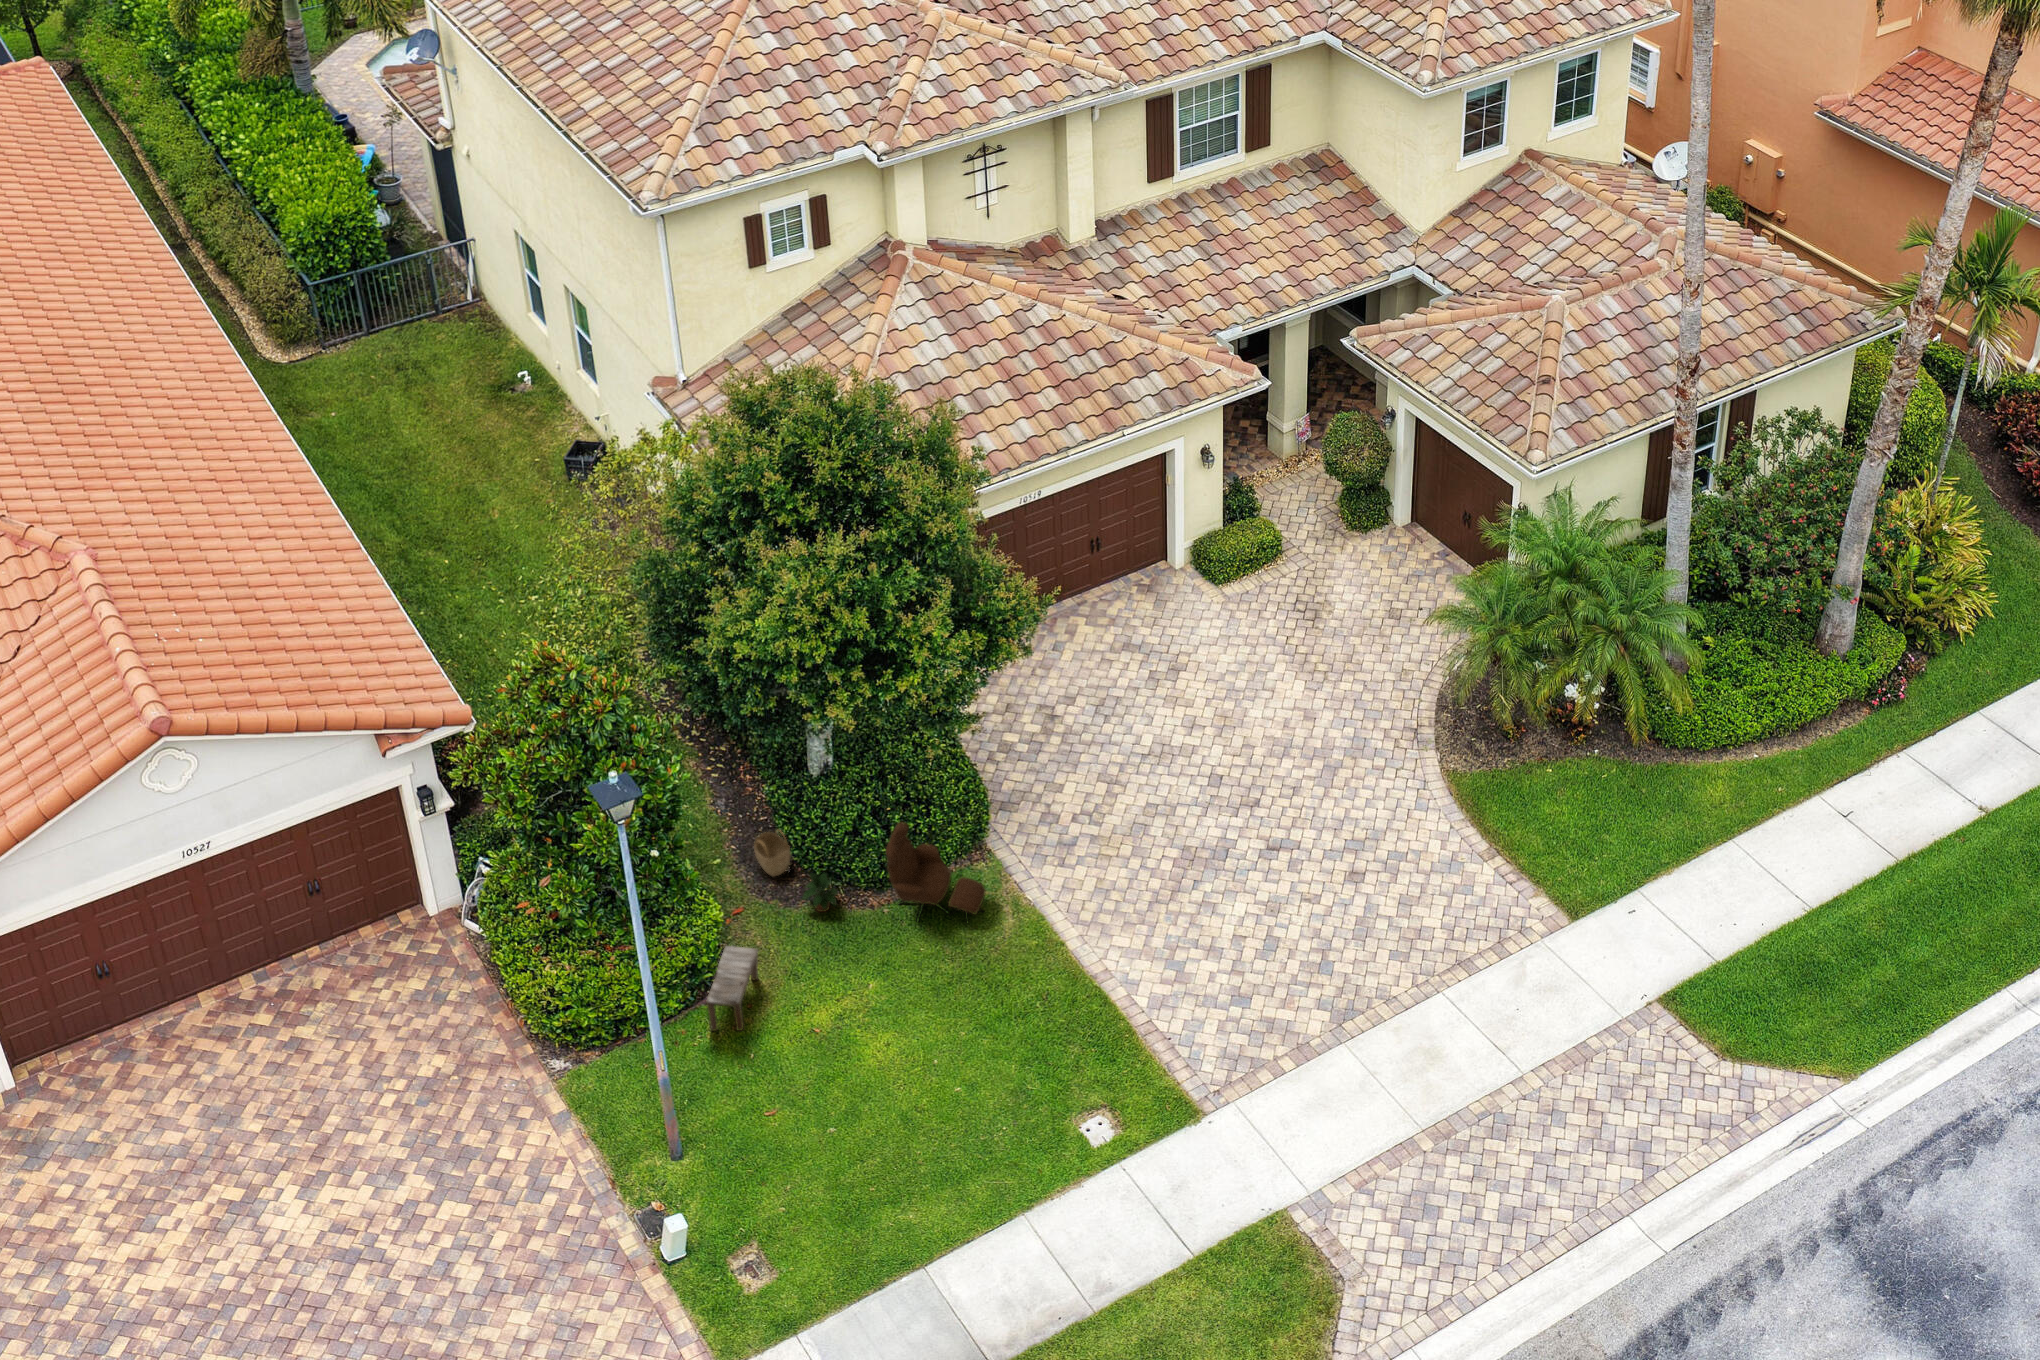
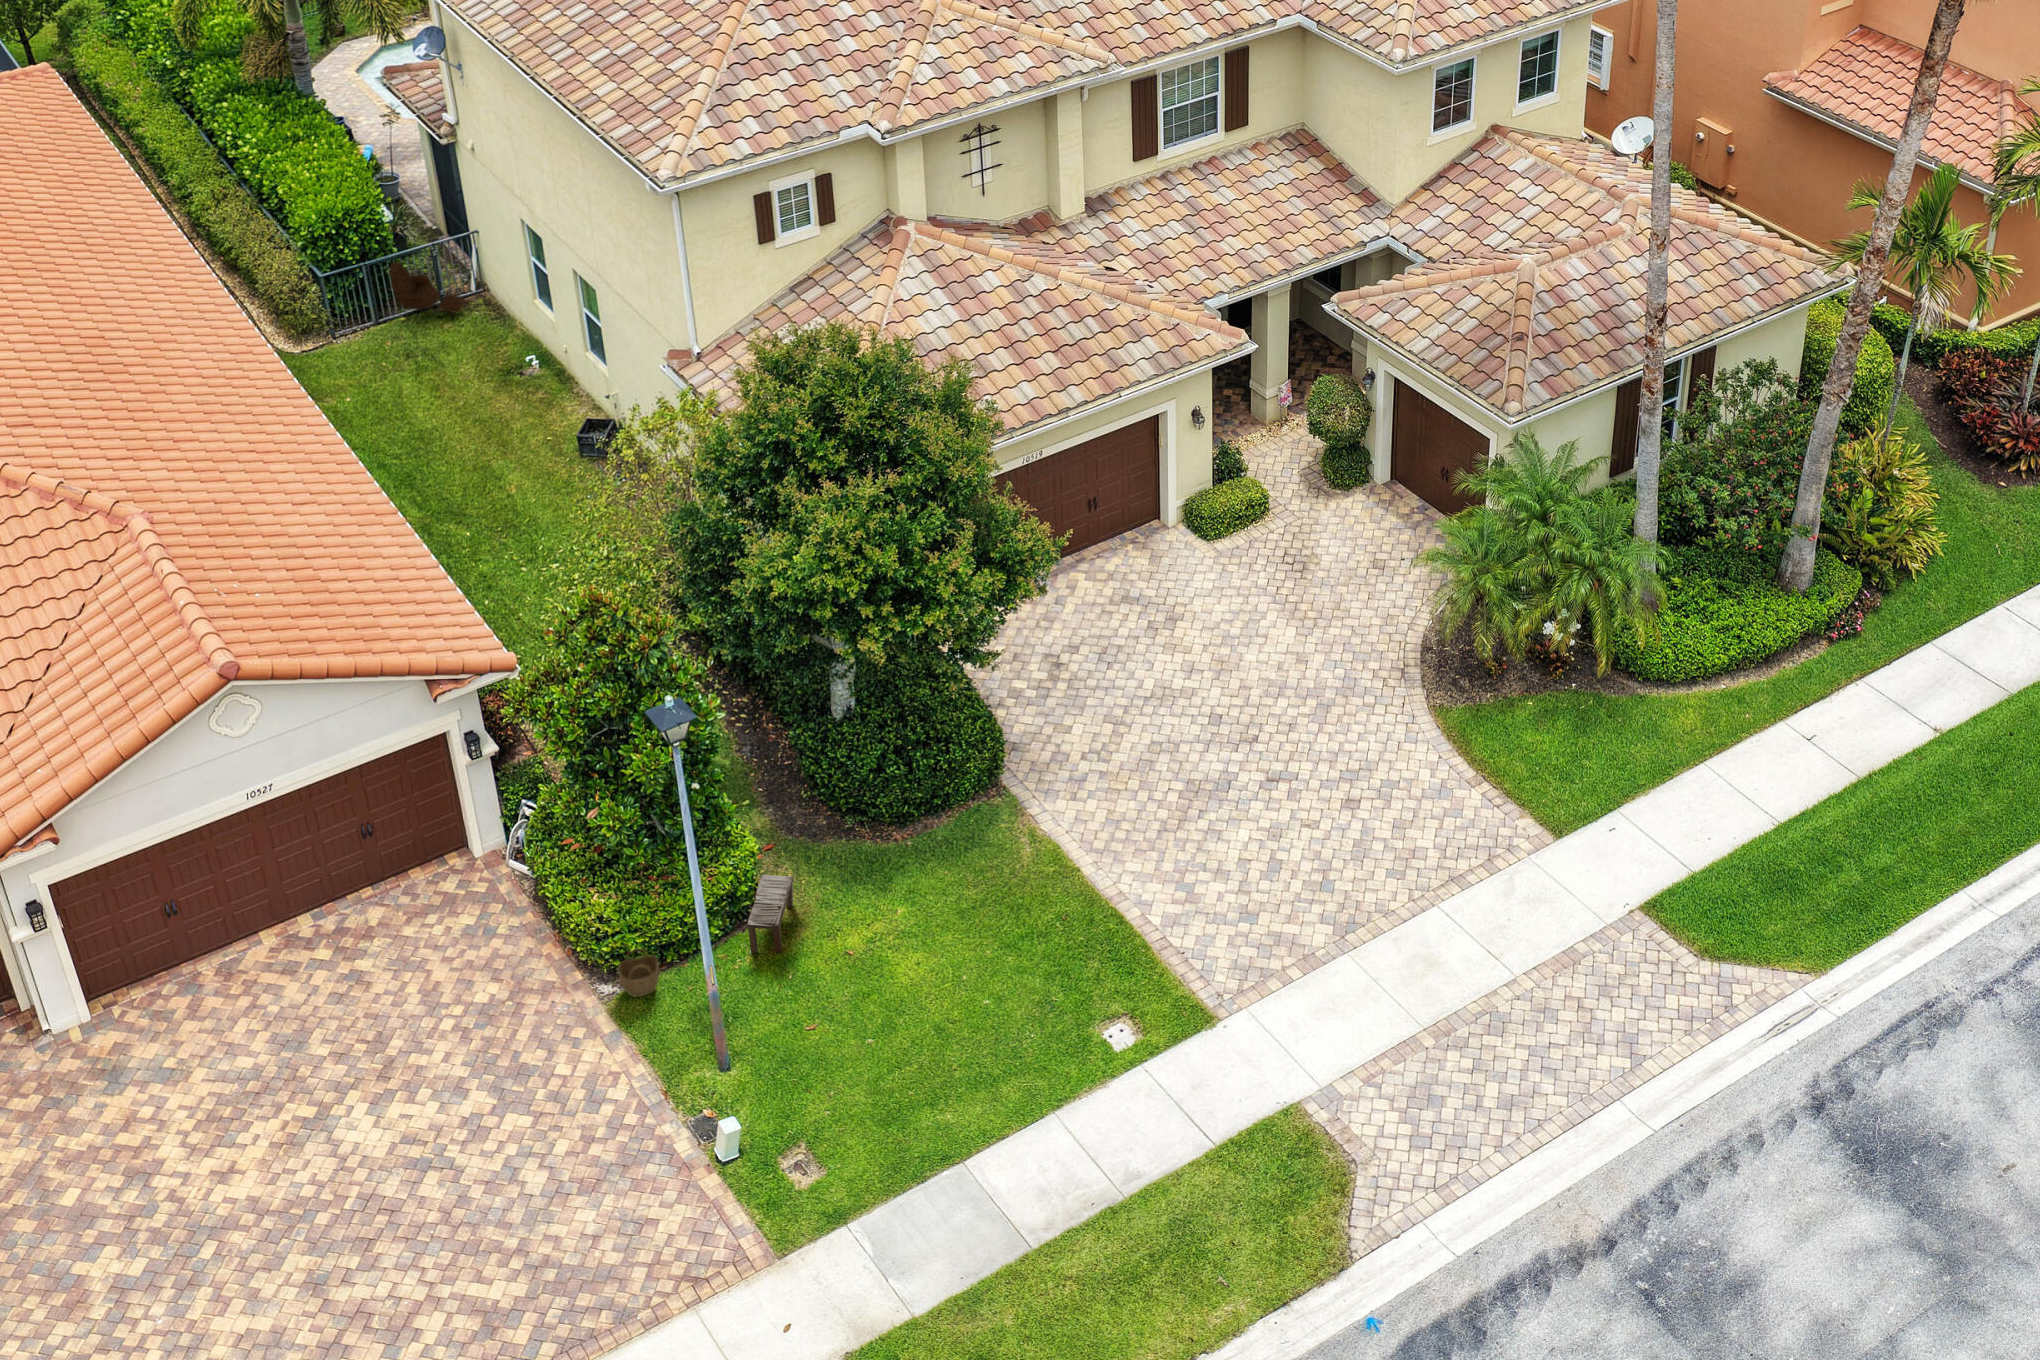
lounge chair: present [886,822,986,922] -> present [389,262,465,322]
woven basket: present [754,830,791,877] -> present [619,955,659,997]
potted plant: present [802,873,838,912] -> none [830,808,866,845]

